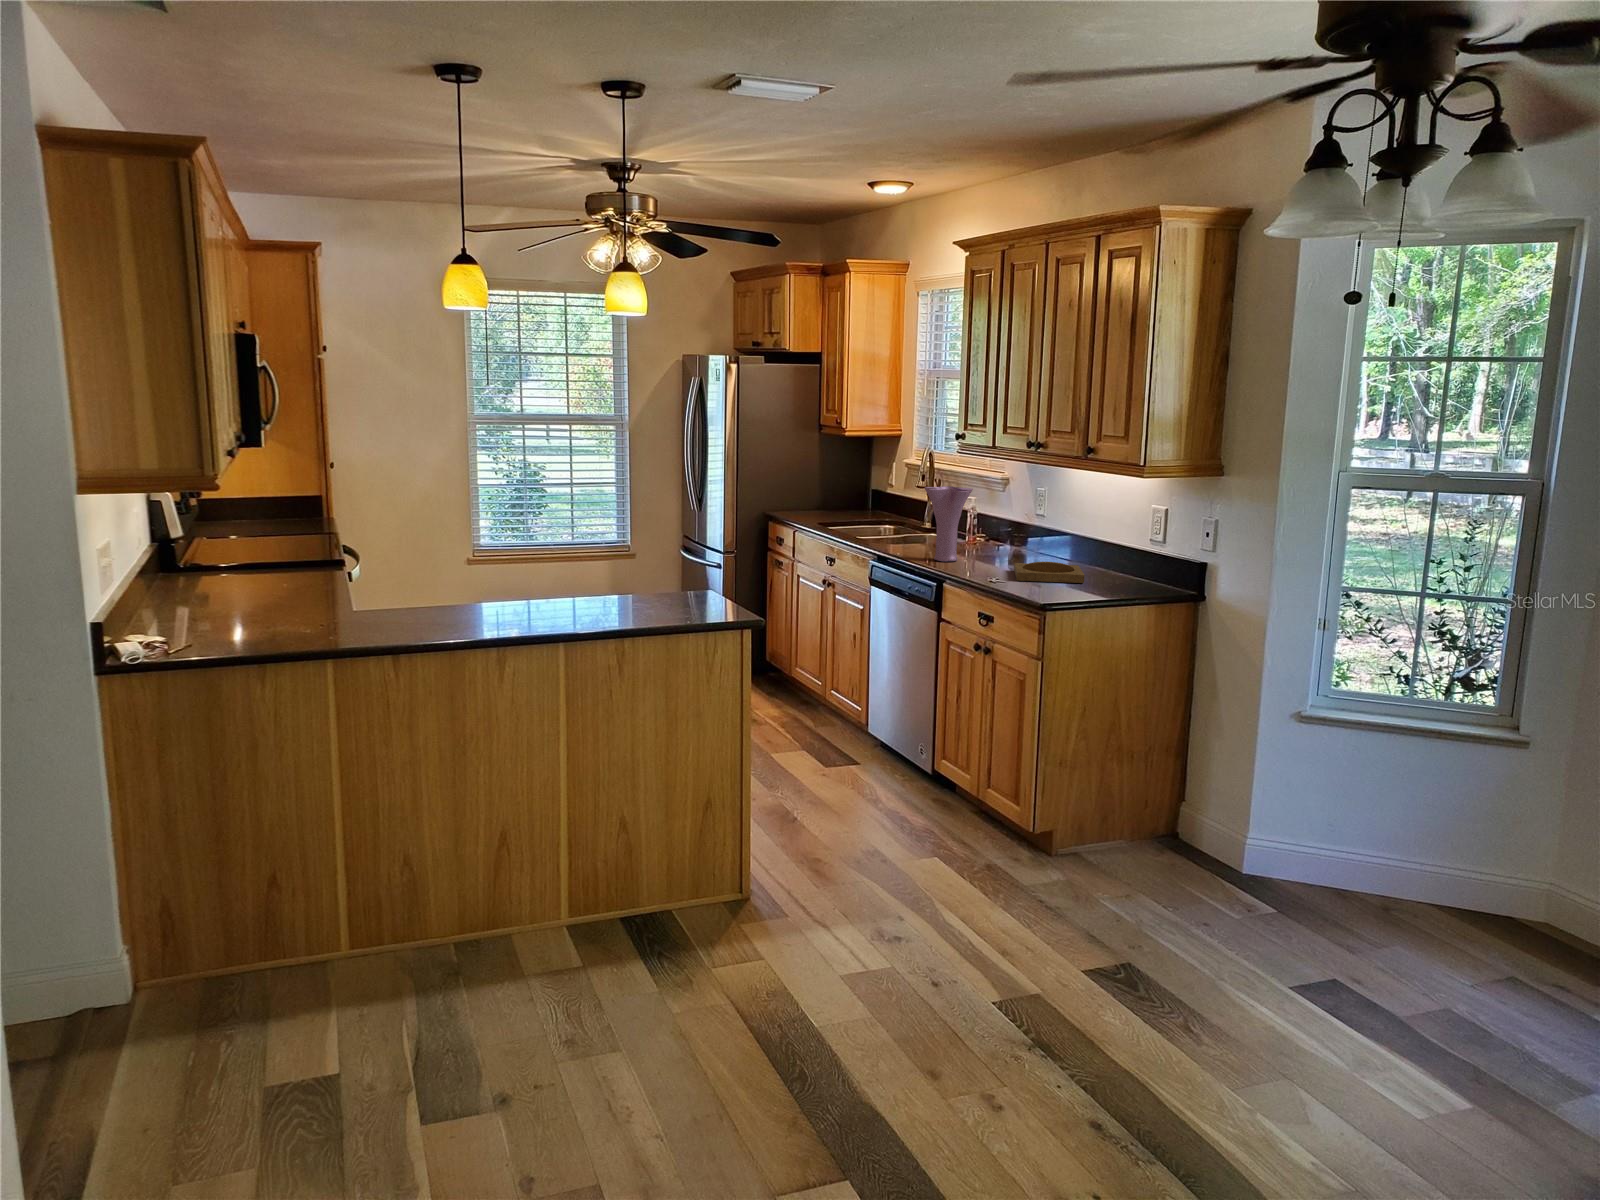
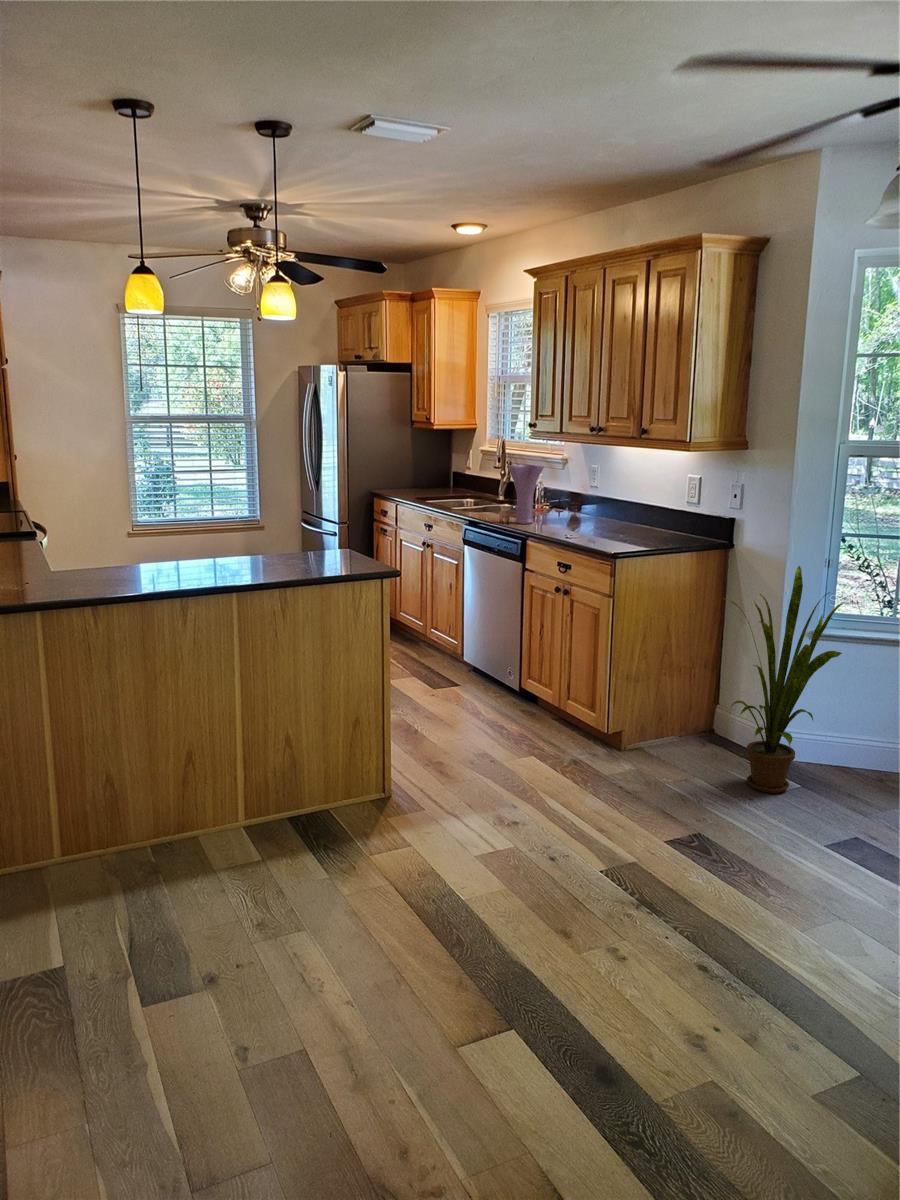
tray: present [1014,562,1085,583] -> none [580,522,638,537]
house plant: none [1173,626,1338,919] -> present [722,566,843,793]

